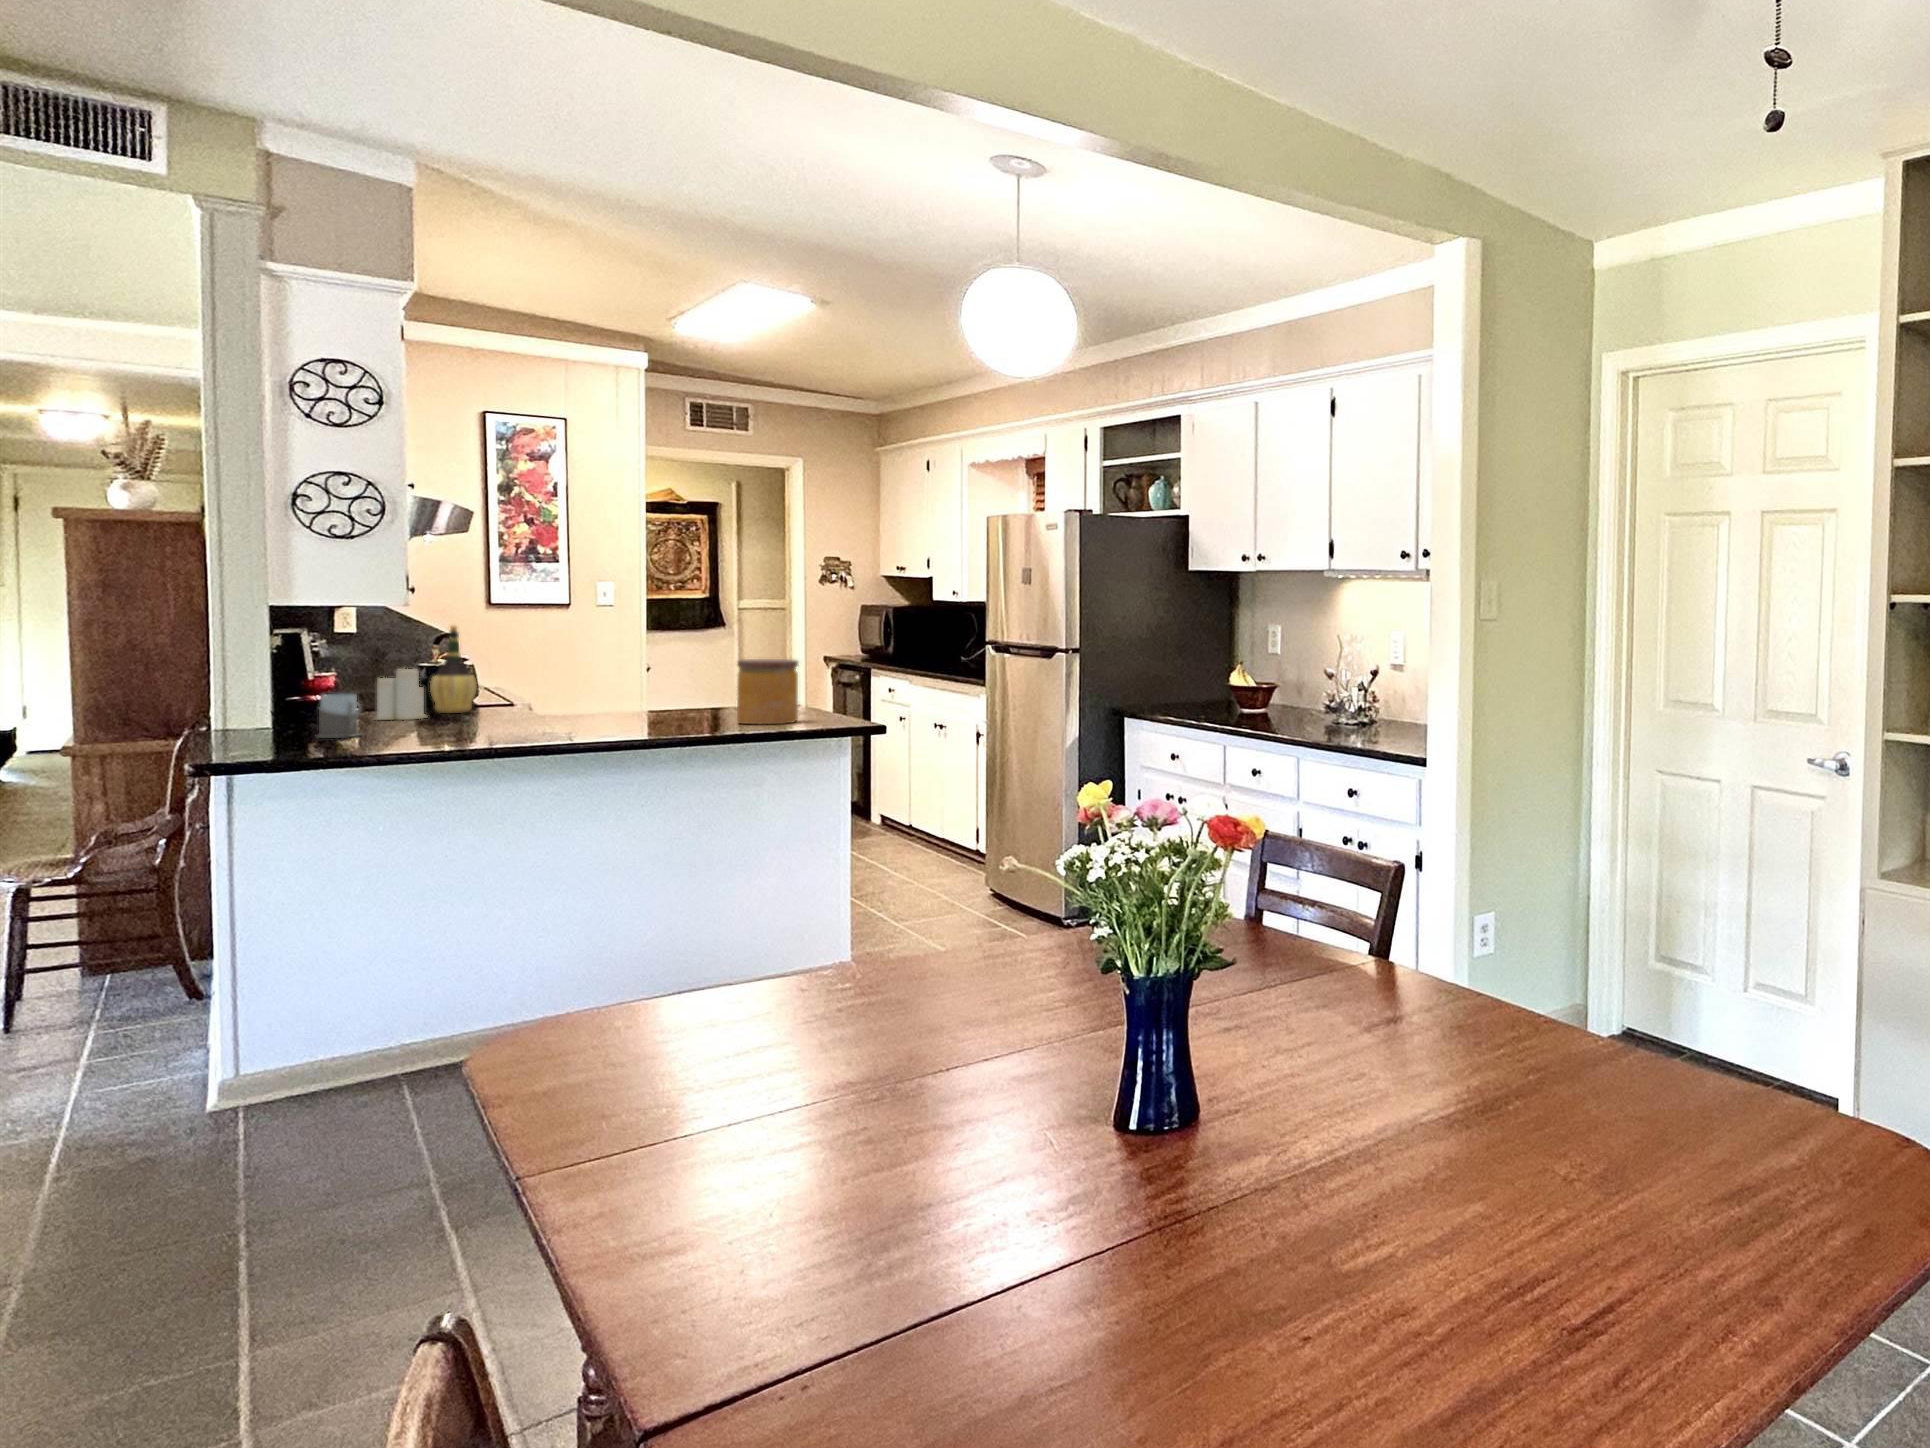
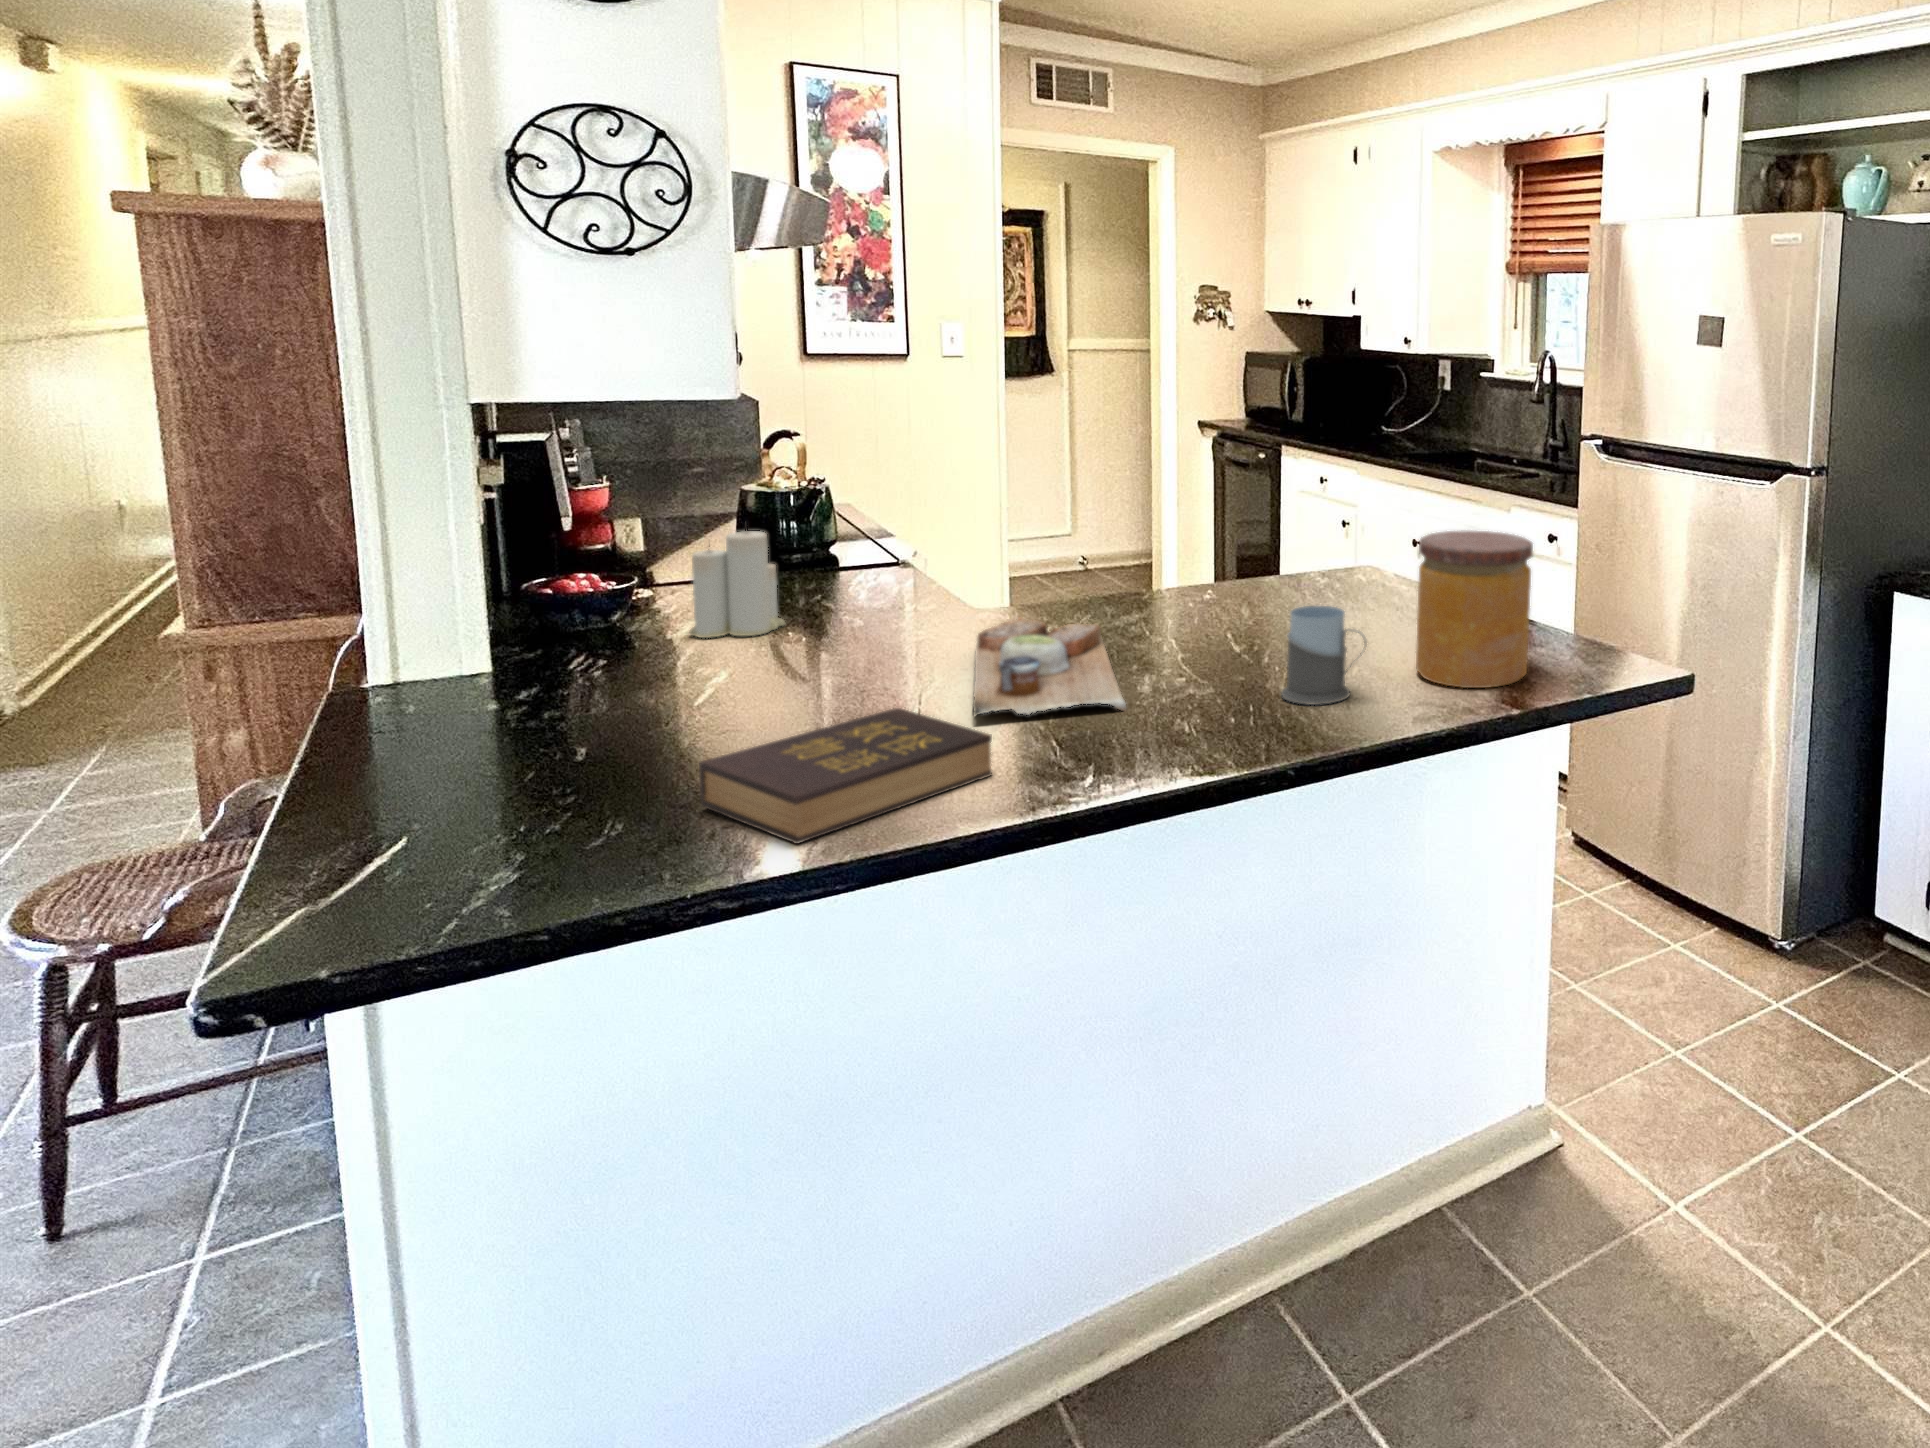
wine bottle: present [430,626,477,713] -> none [778,432,857,601]
mug: present [317,694,361,738] -> present [1281,606,1366,705]
cutting board: none [499,705,594,730] -> present [973,617,1126,716]
hardback book: none [365,717,495,744] -> present [699,708,992,844]

